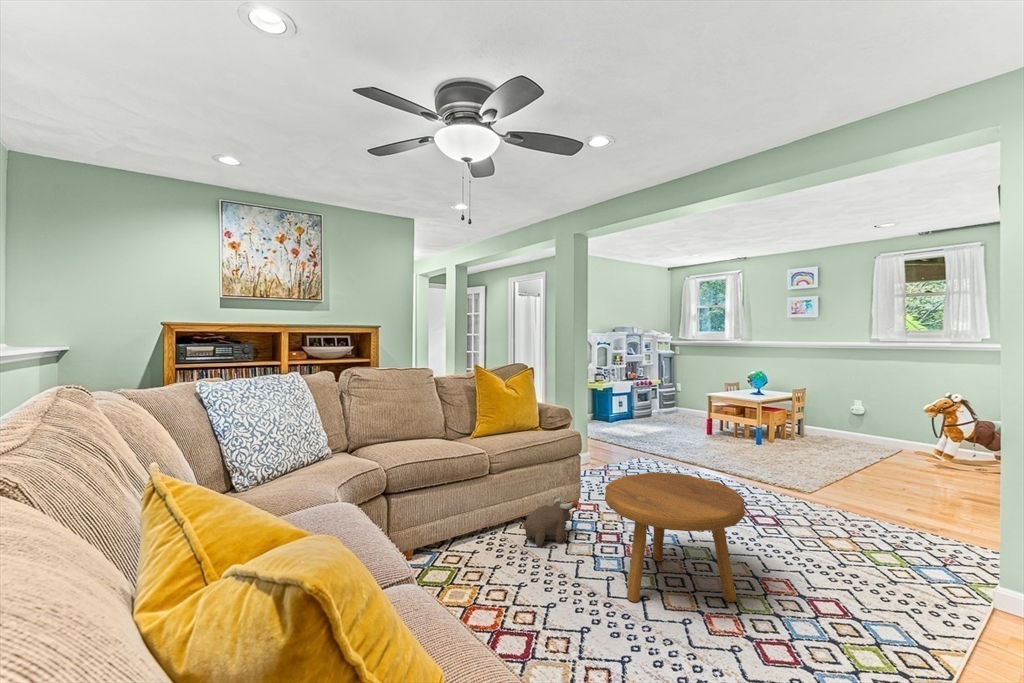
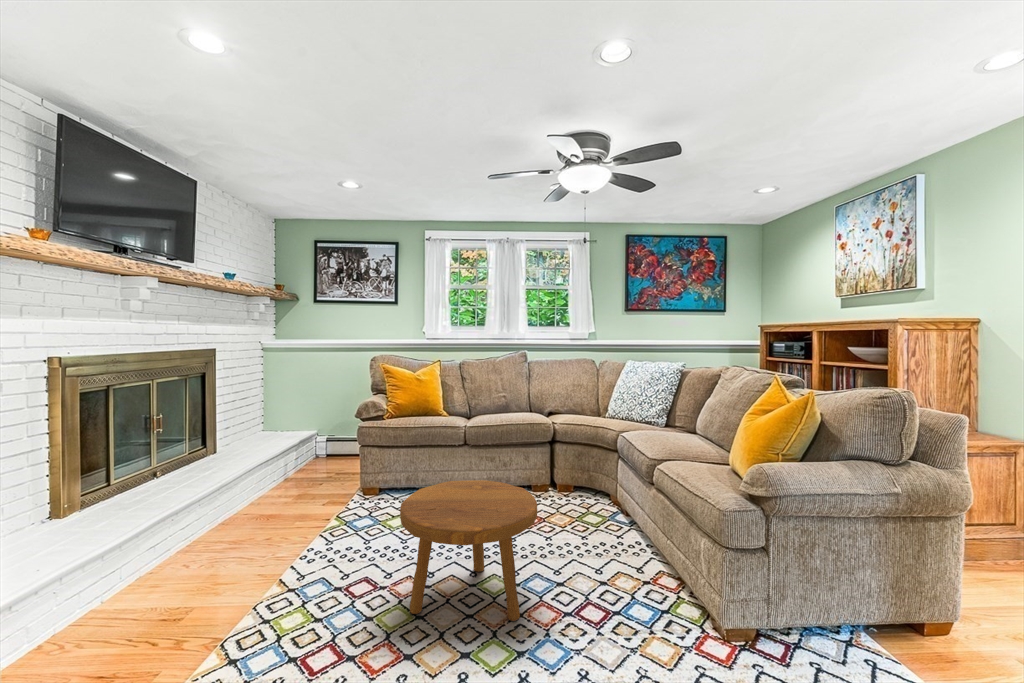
plush toy: present [524,497,573,546] -> none [599,534,642,580]

